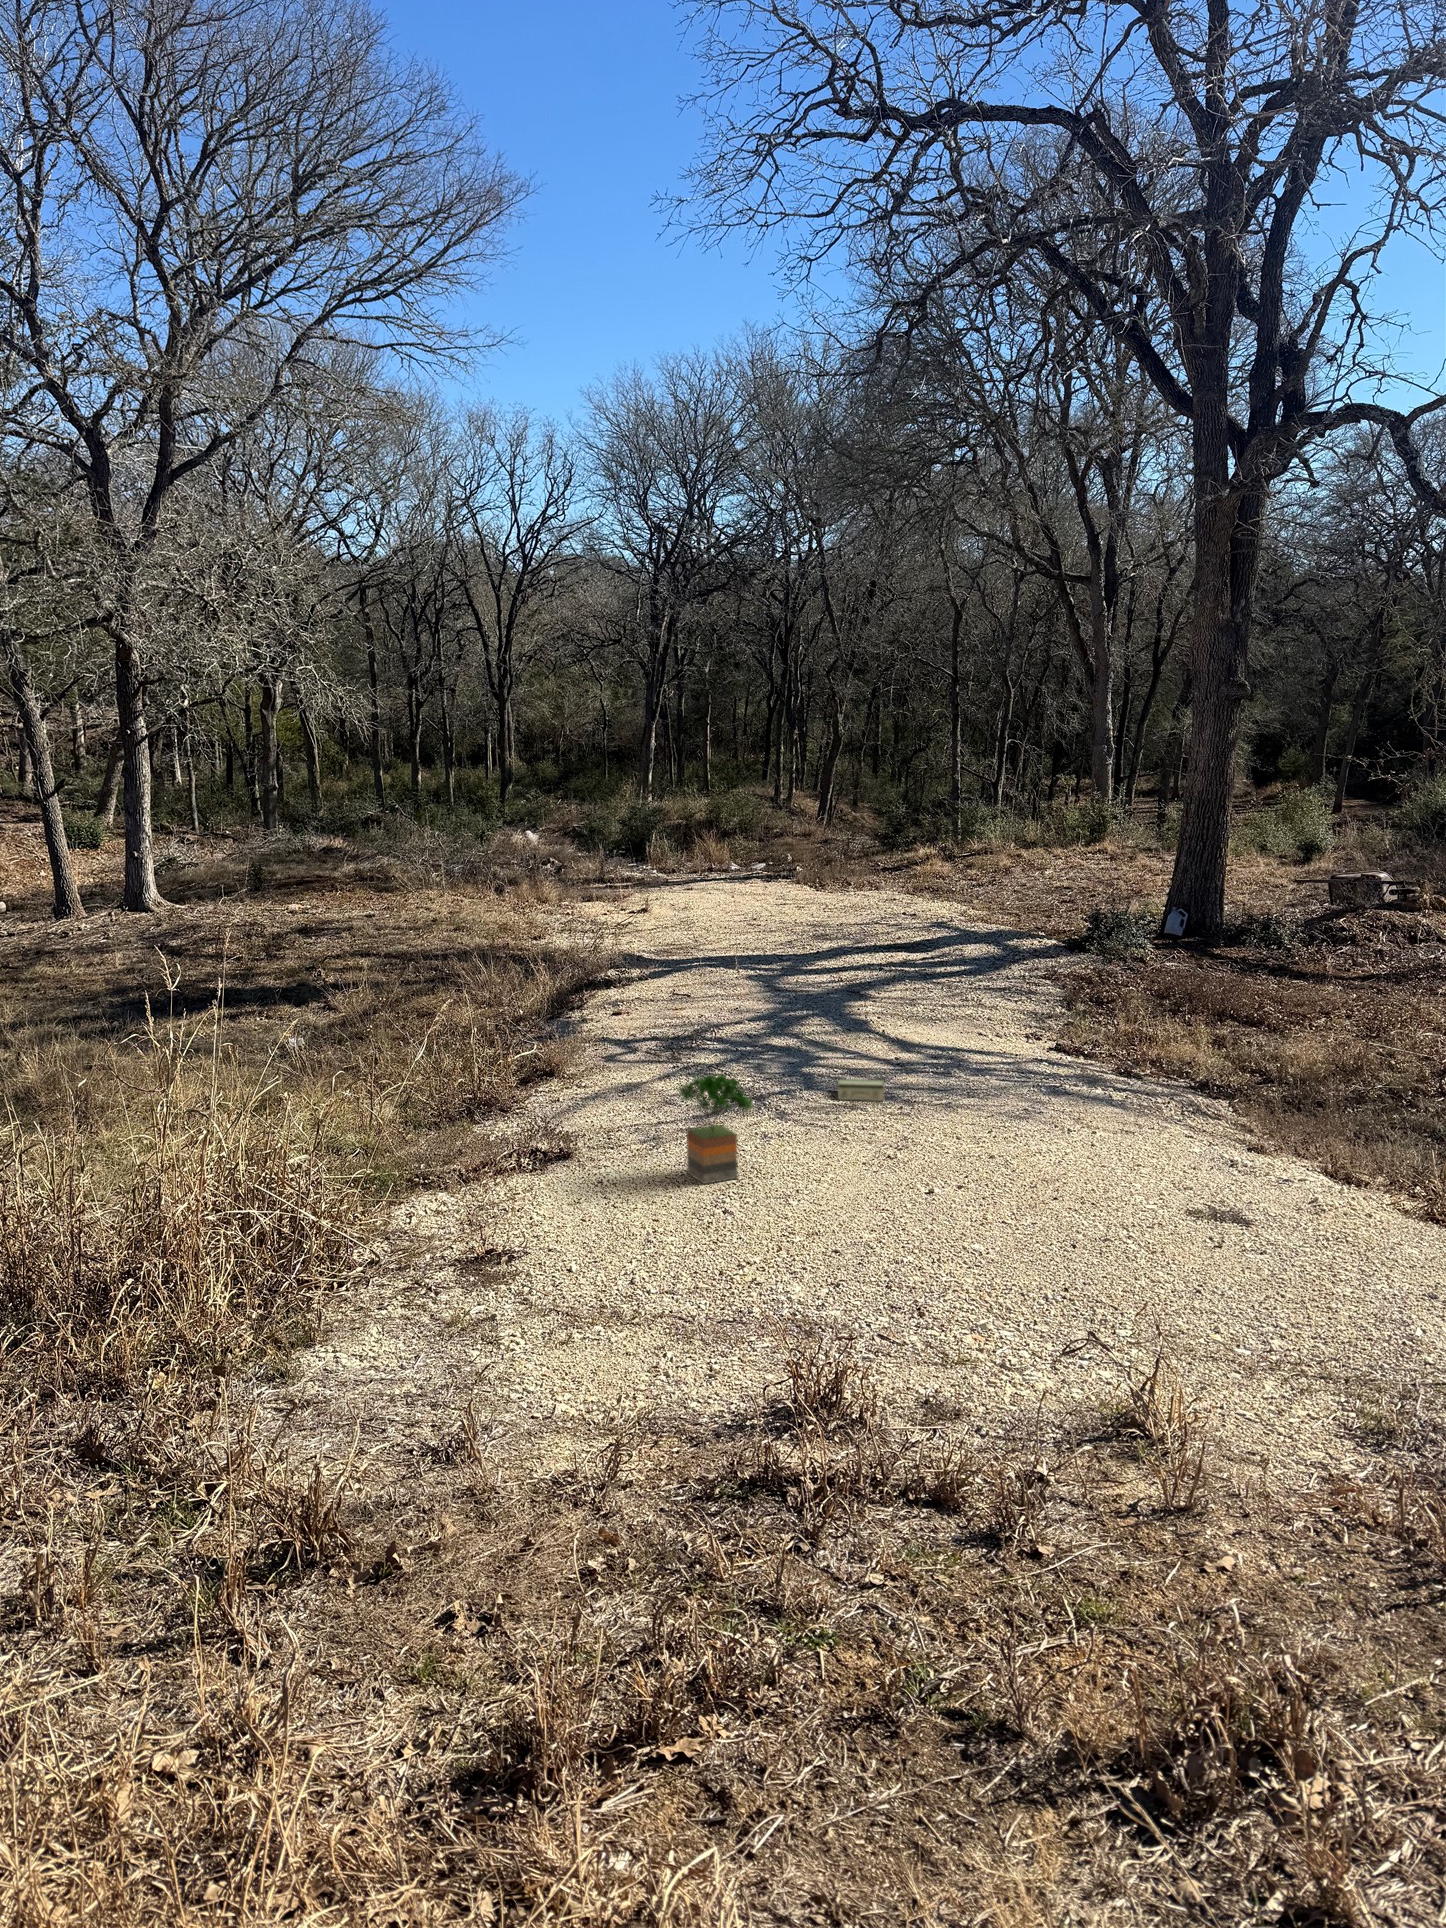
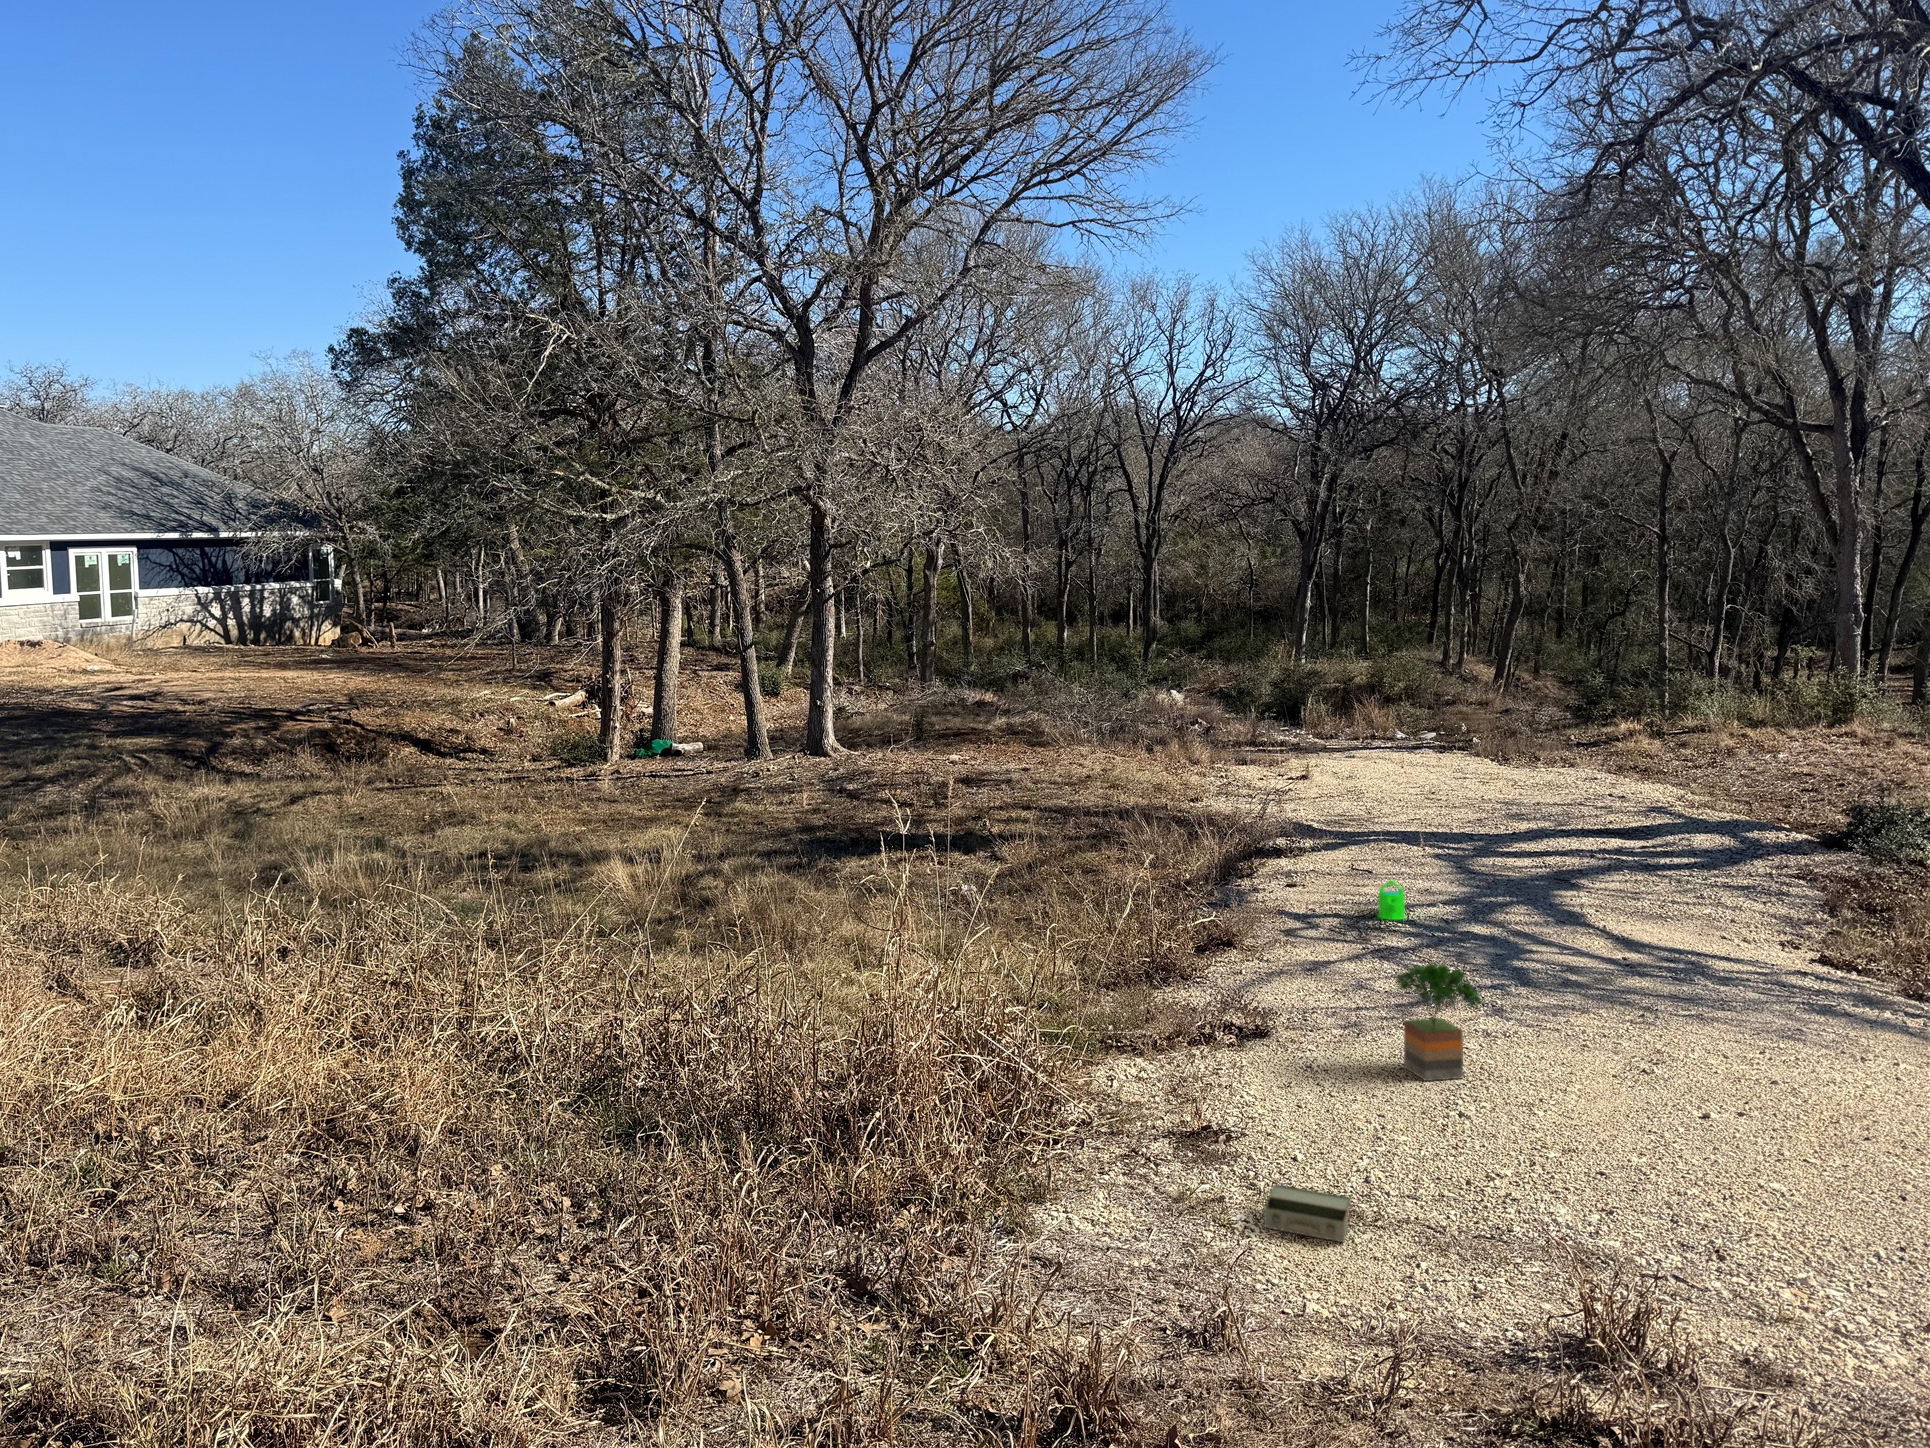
watering can: none [689,1001,717,1038] -> present [1378,880,1406,920]
toolbox: present [838,1079,884,1101] -> present [1264,1184,1351,1242]

